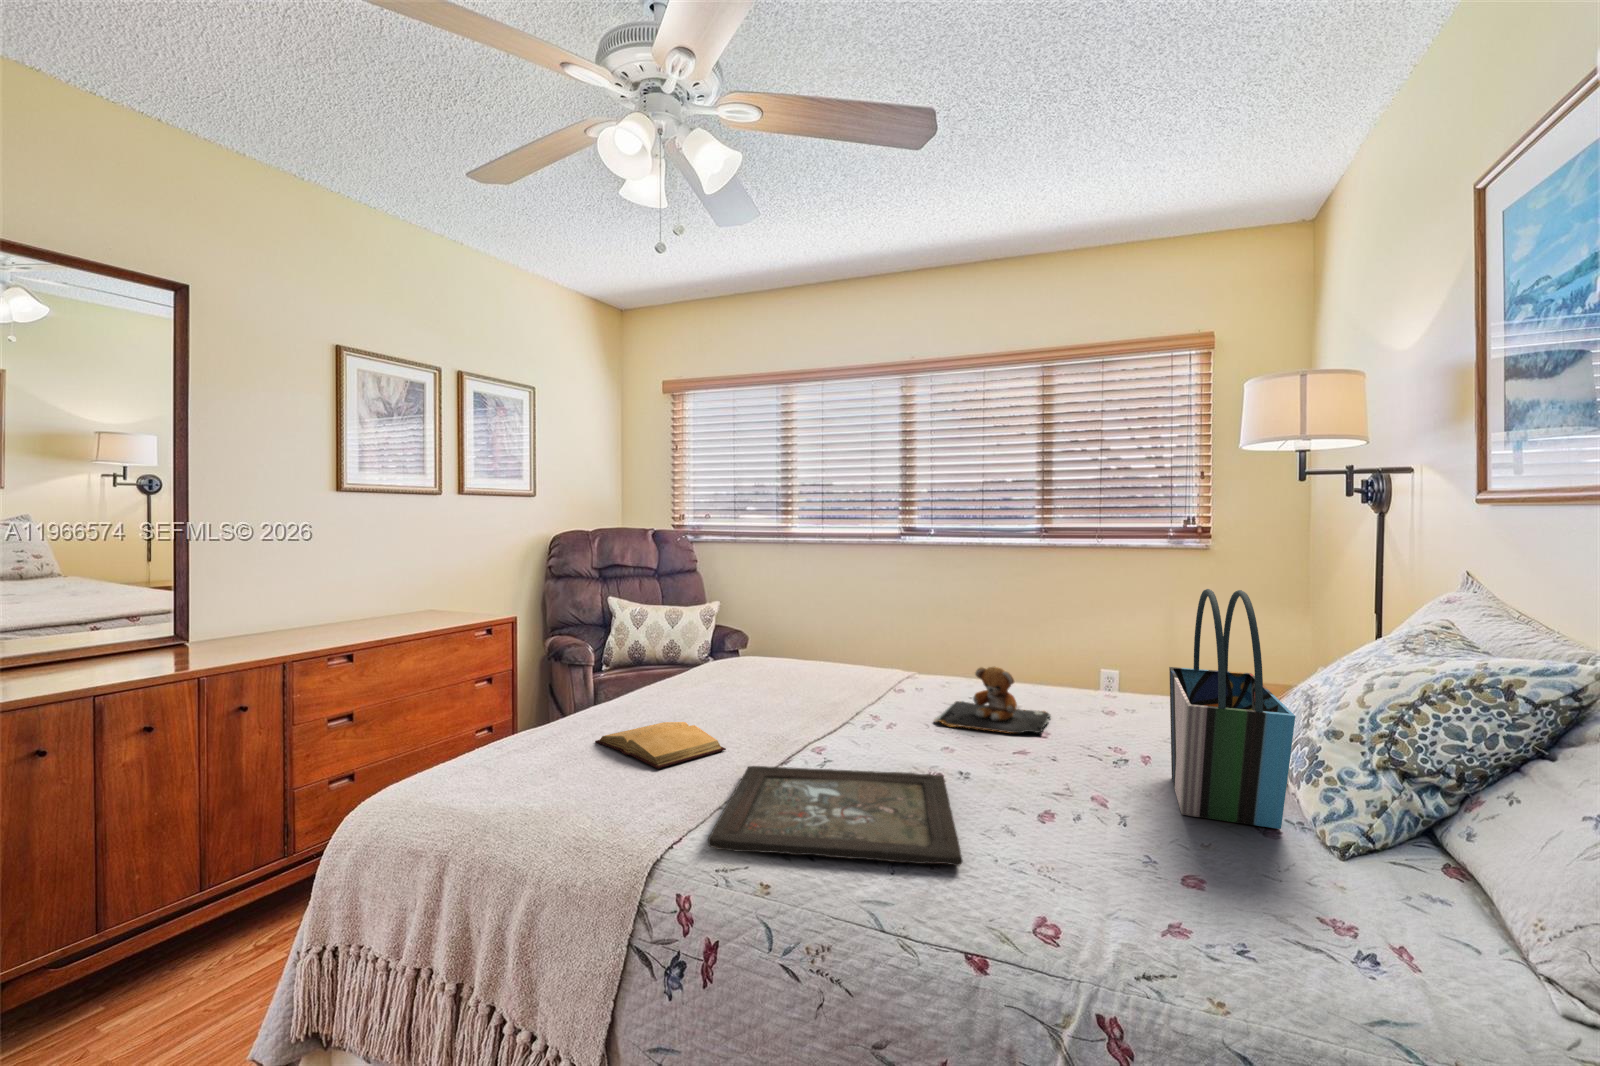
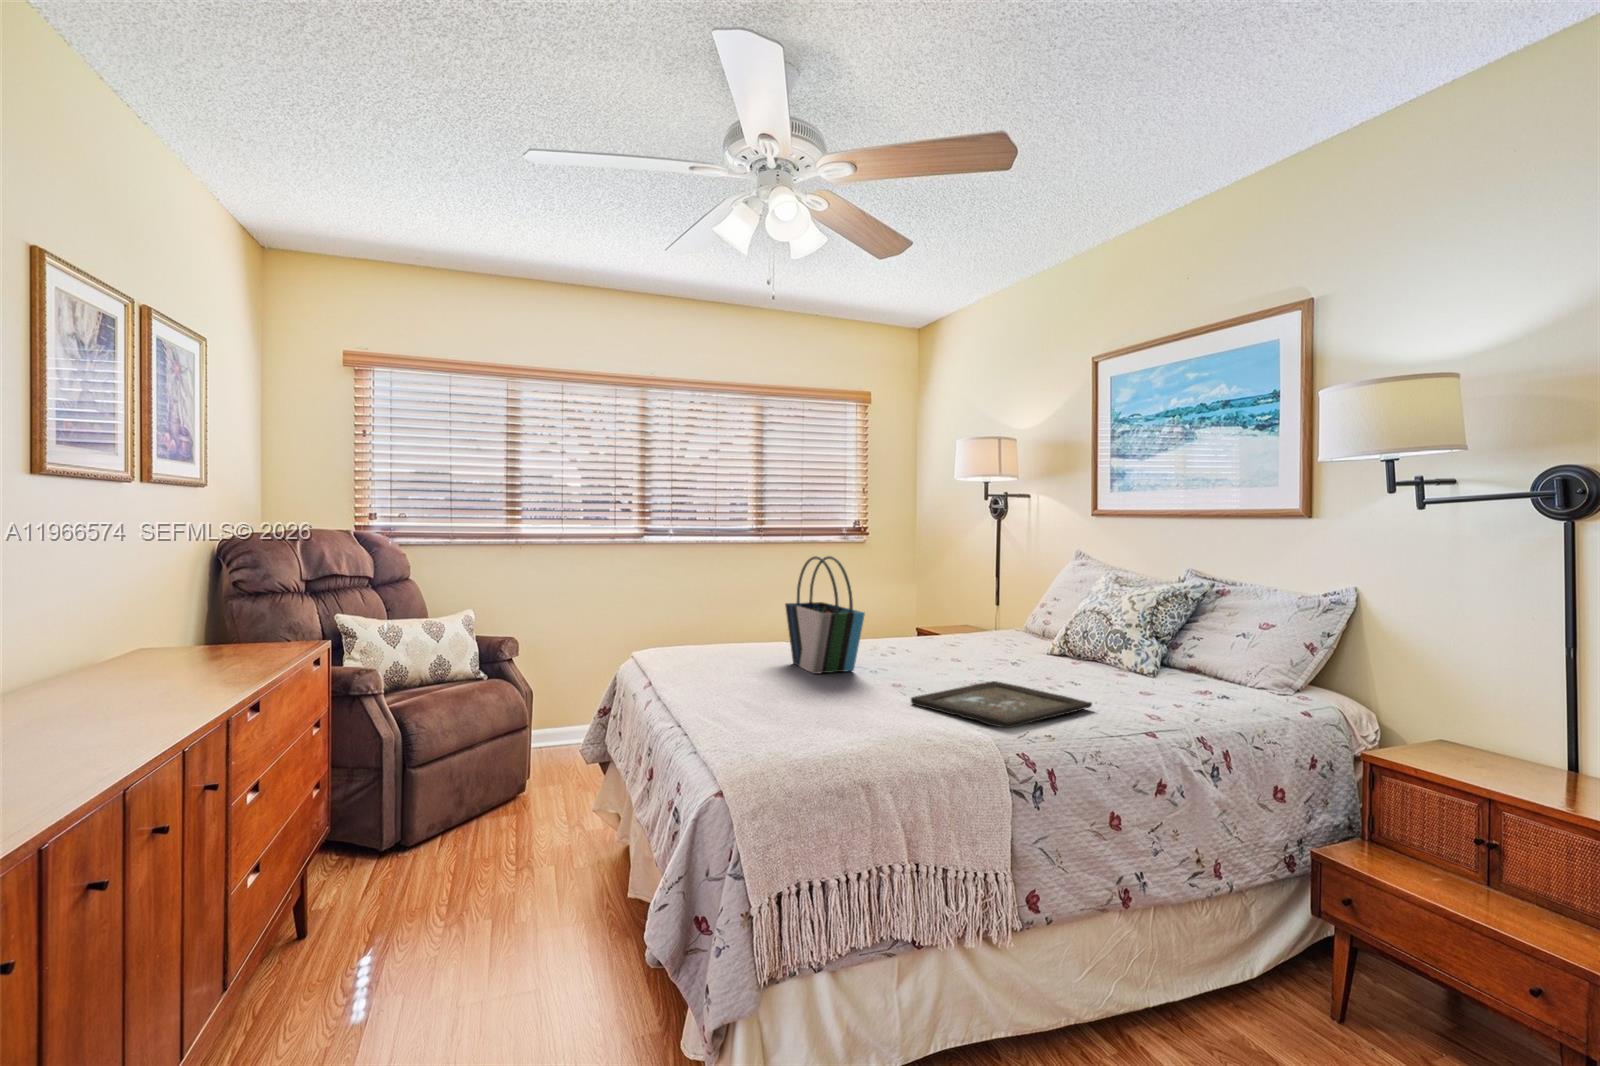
tote bag: present [1169,589,1295,829] -> present [785,556,865,674]
teddy bear: present [934,667,1051,733] -> none [879,622,961,665]
book: present [595,722,726,768] -> none [773,686,864,712]

